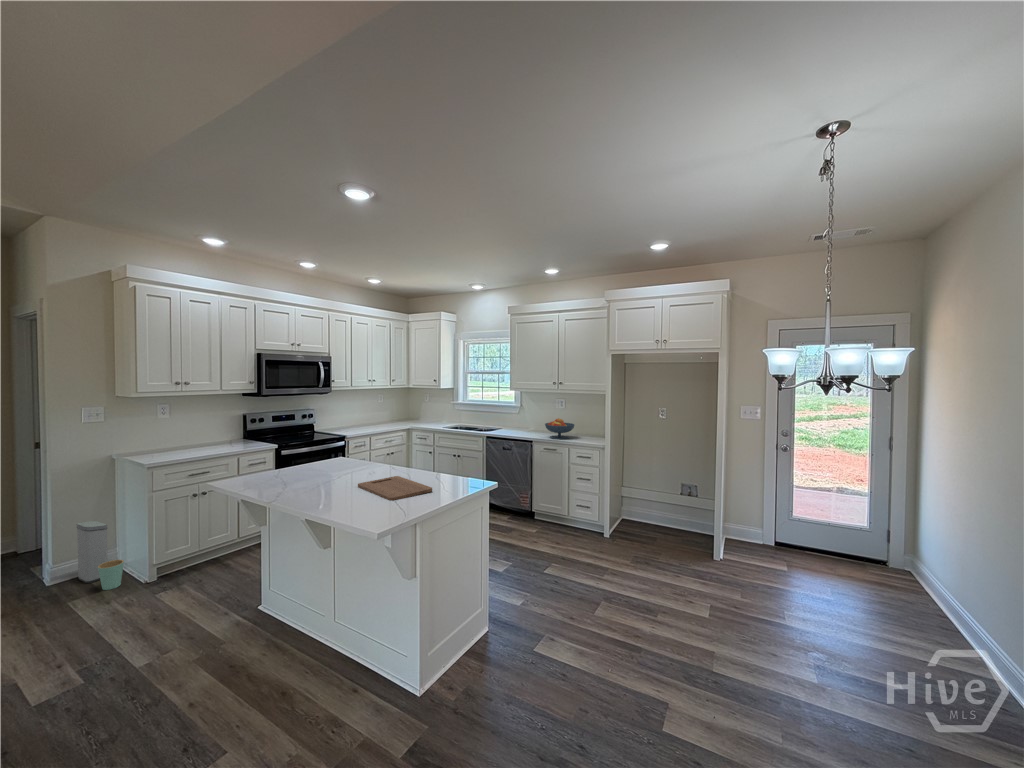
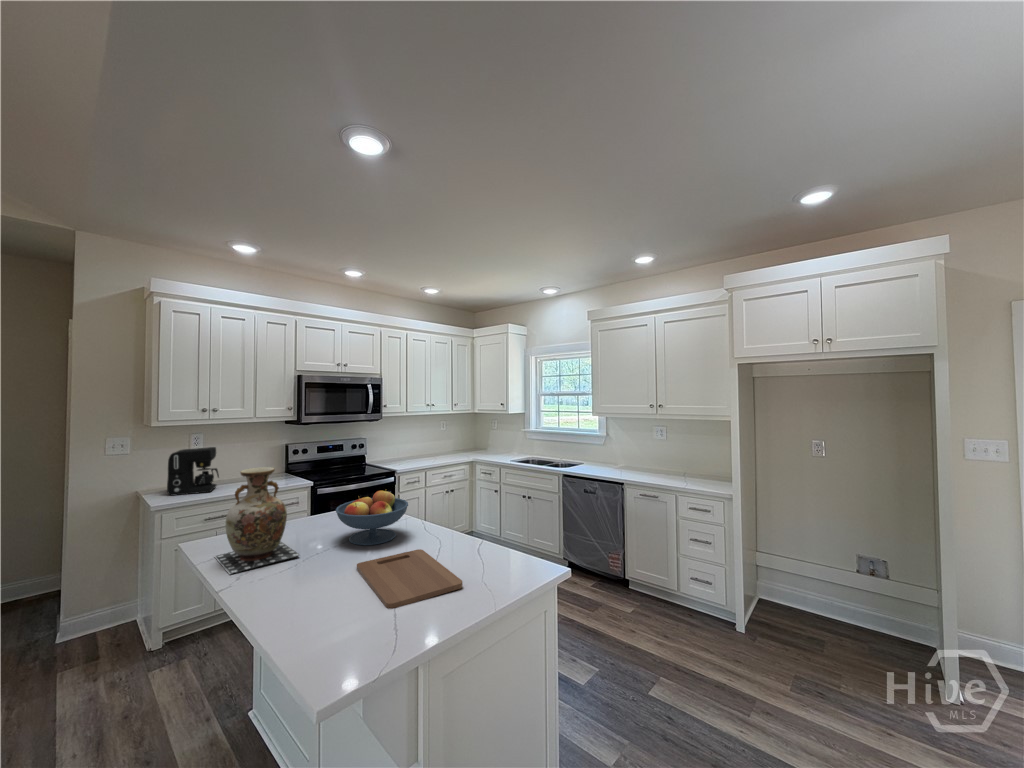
coffee maker: none [148,415,193,456] -> present [167,447,219,495]
fruit bowl: present [545,418,574,439] -> present [336,491,408,545]
vase: none [247,423,313,492] -> present [215,467,299,574]
trash can: present [77,521,124,590] -> none [90,570,129,659]

